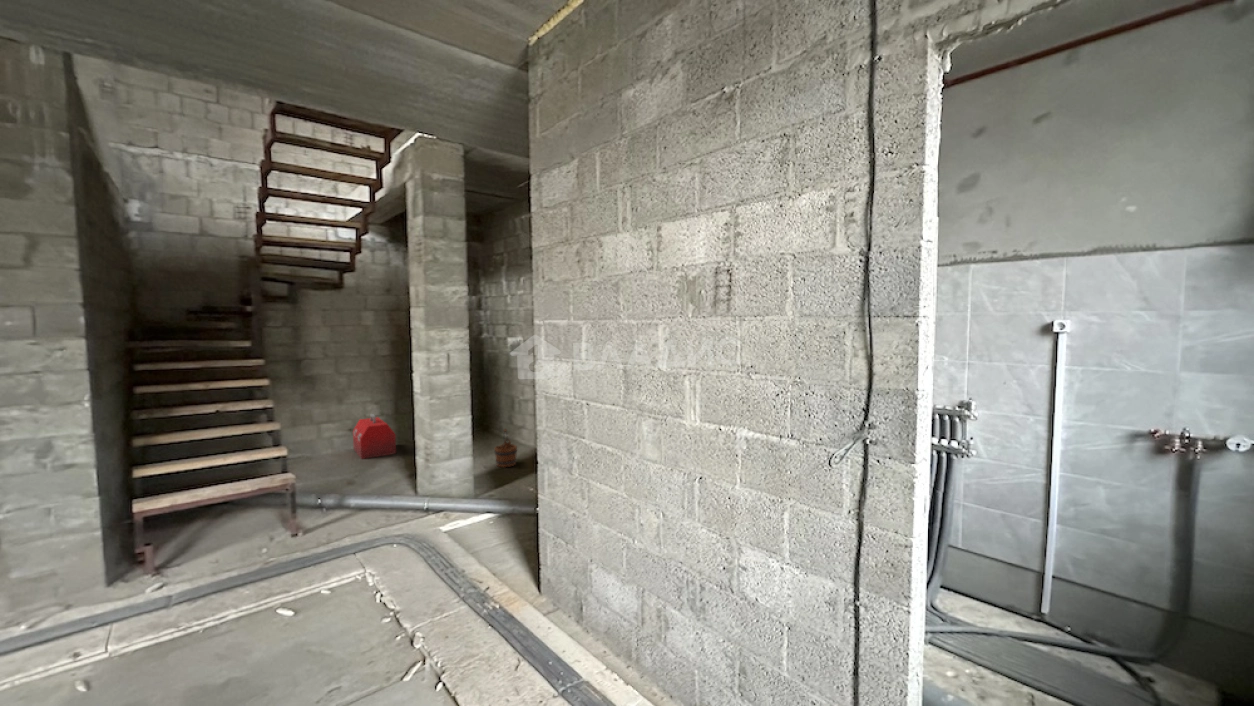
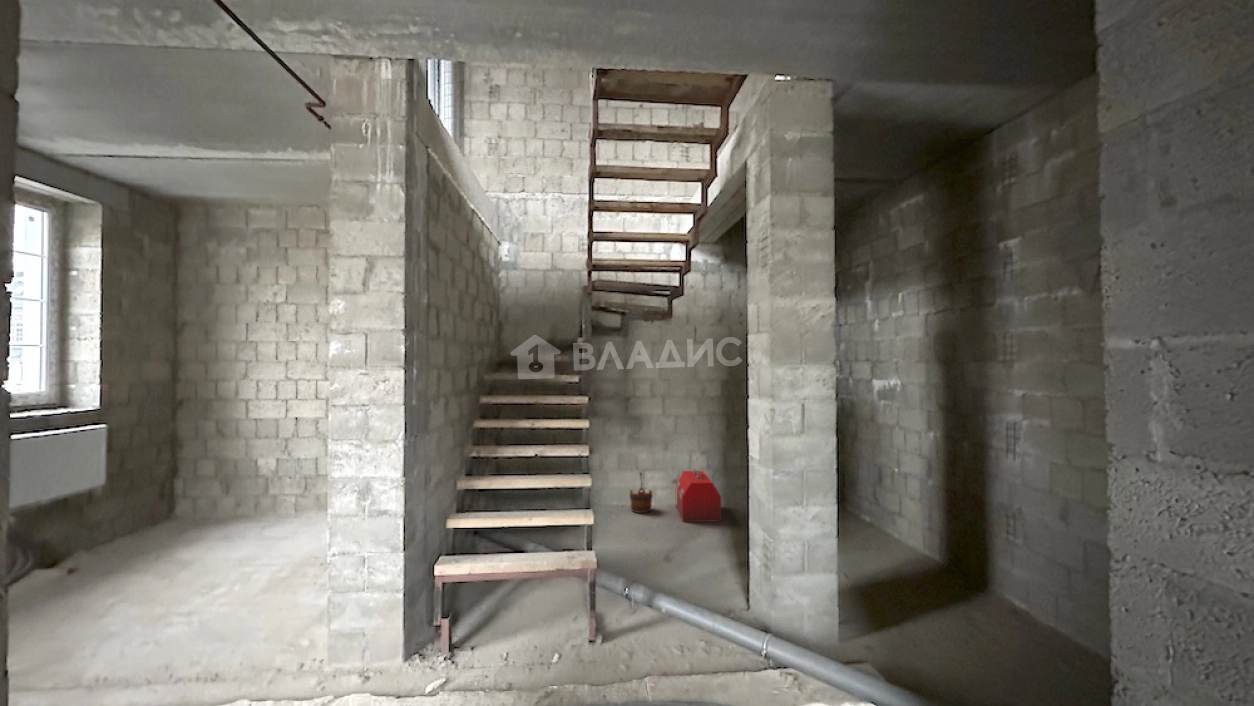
wooden bucket: present [495,429,517,467] -> present [630,472,652,513]

